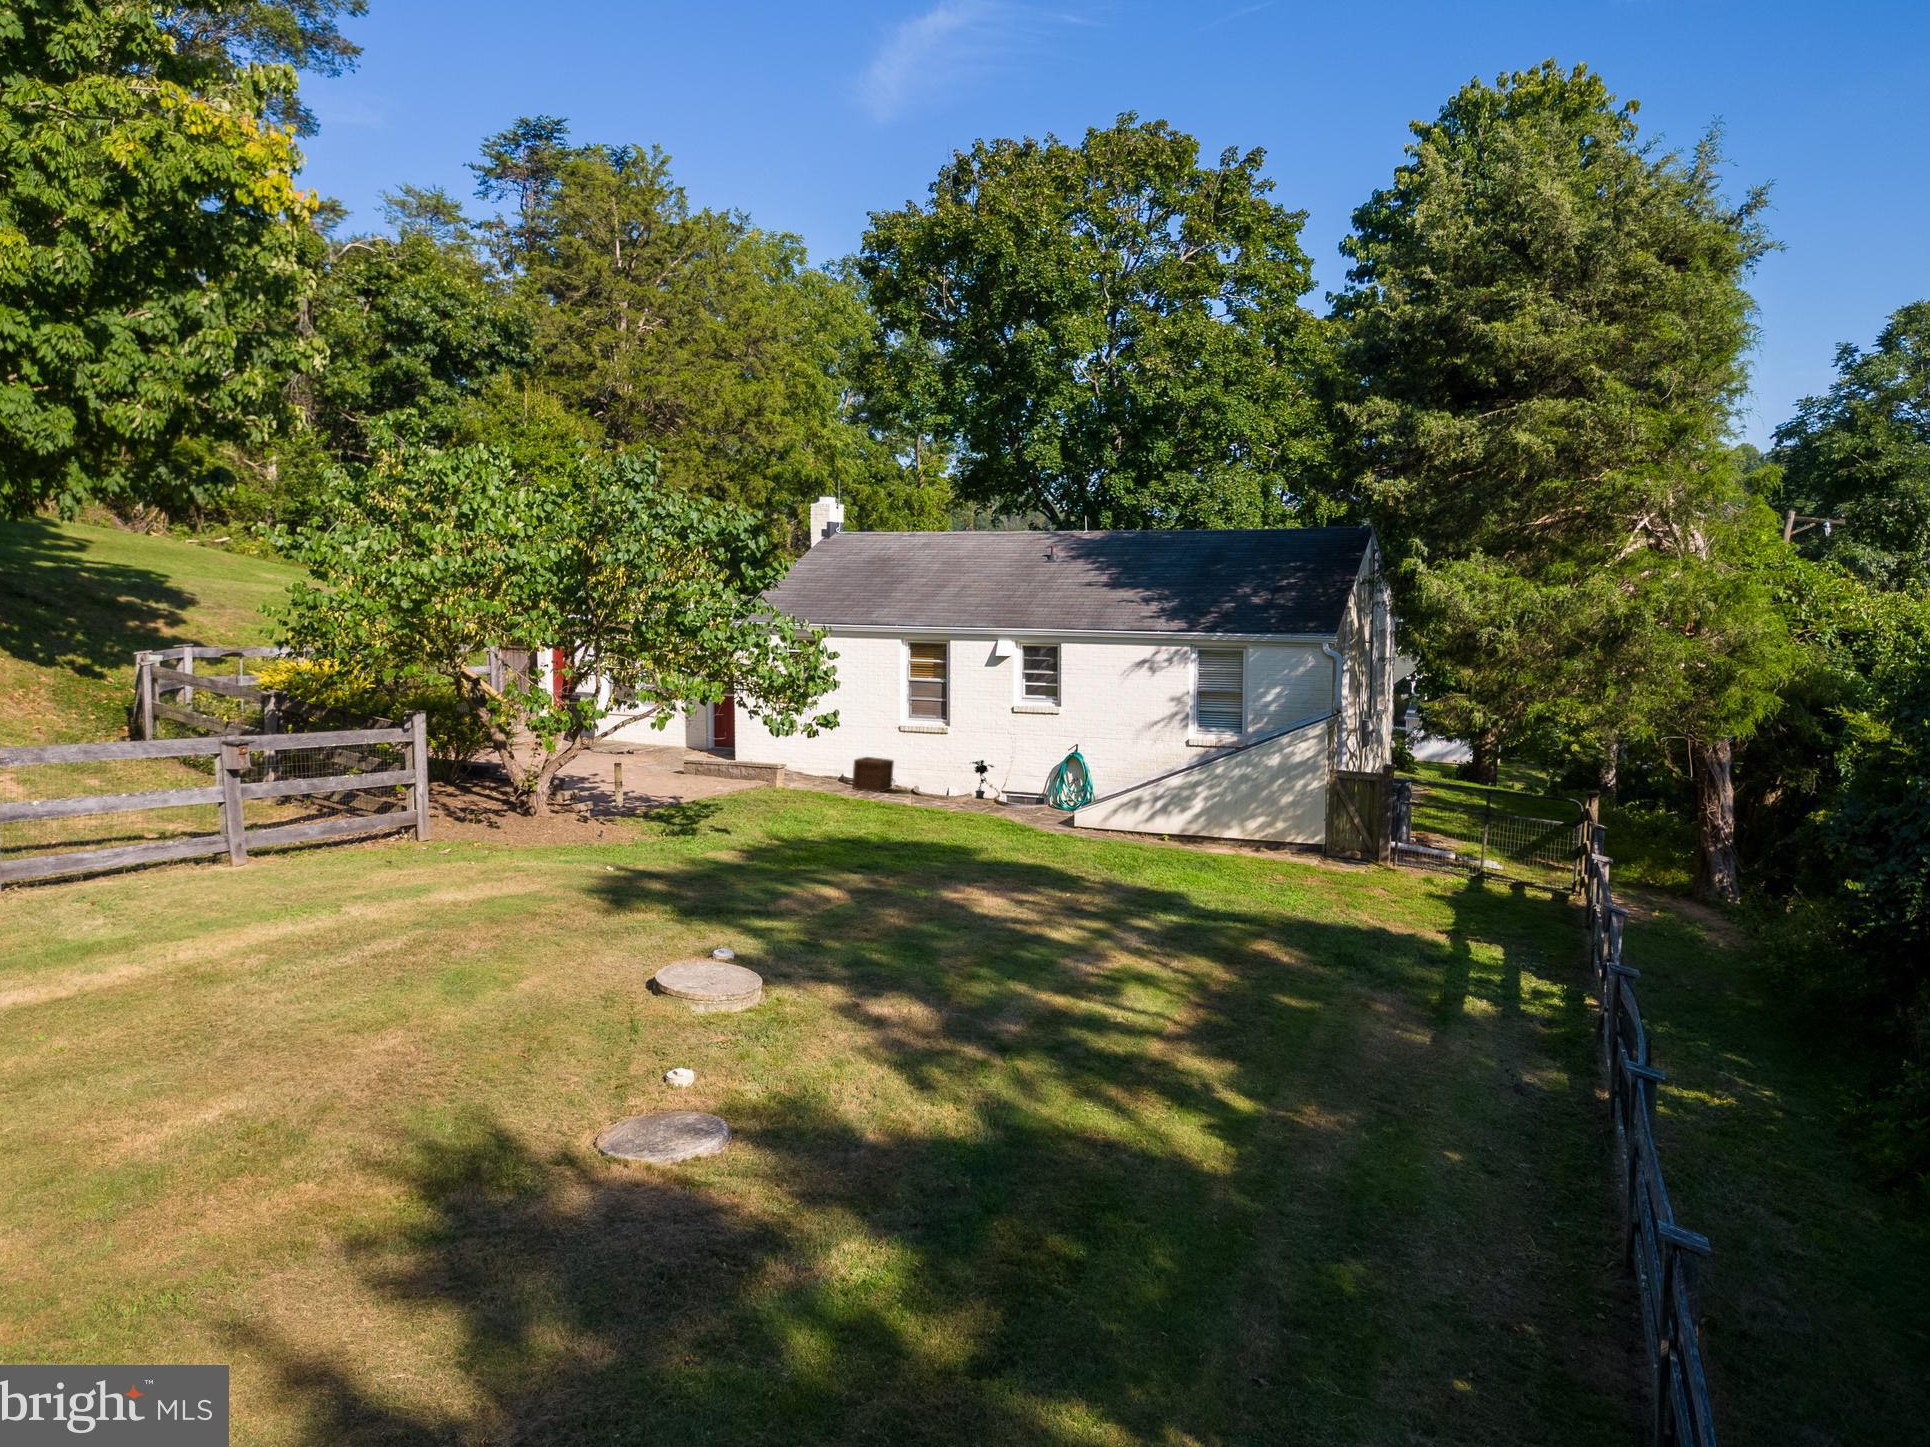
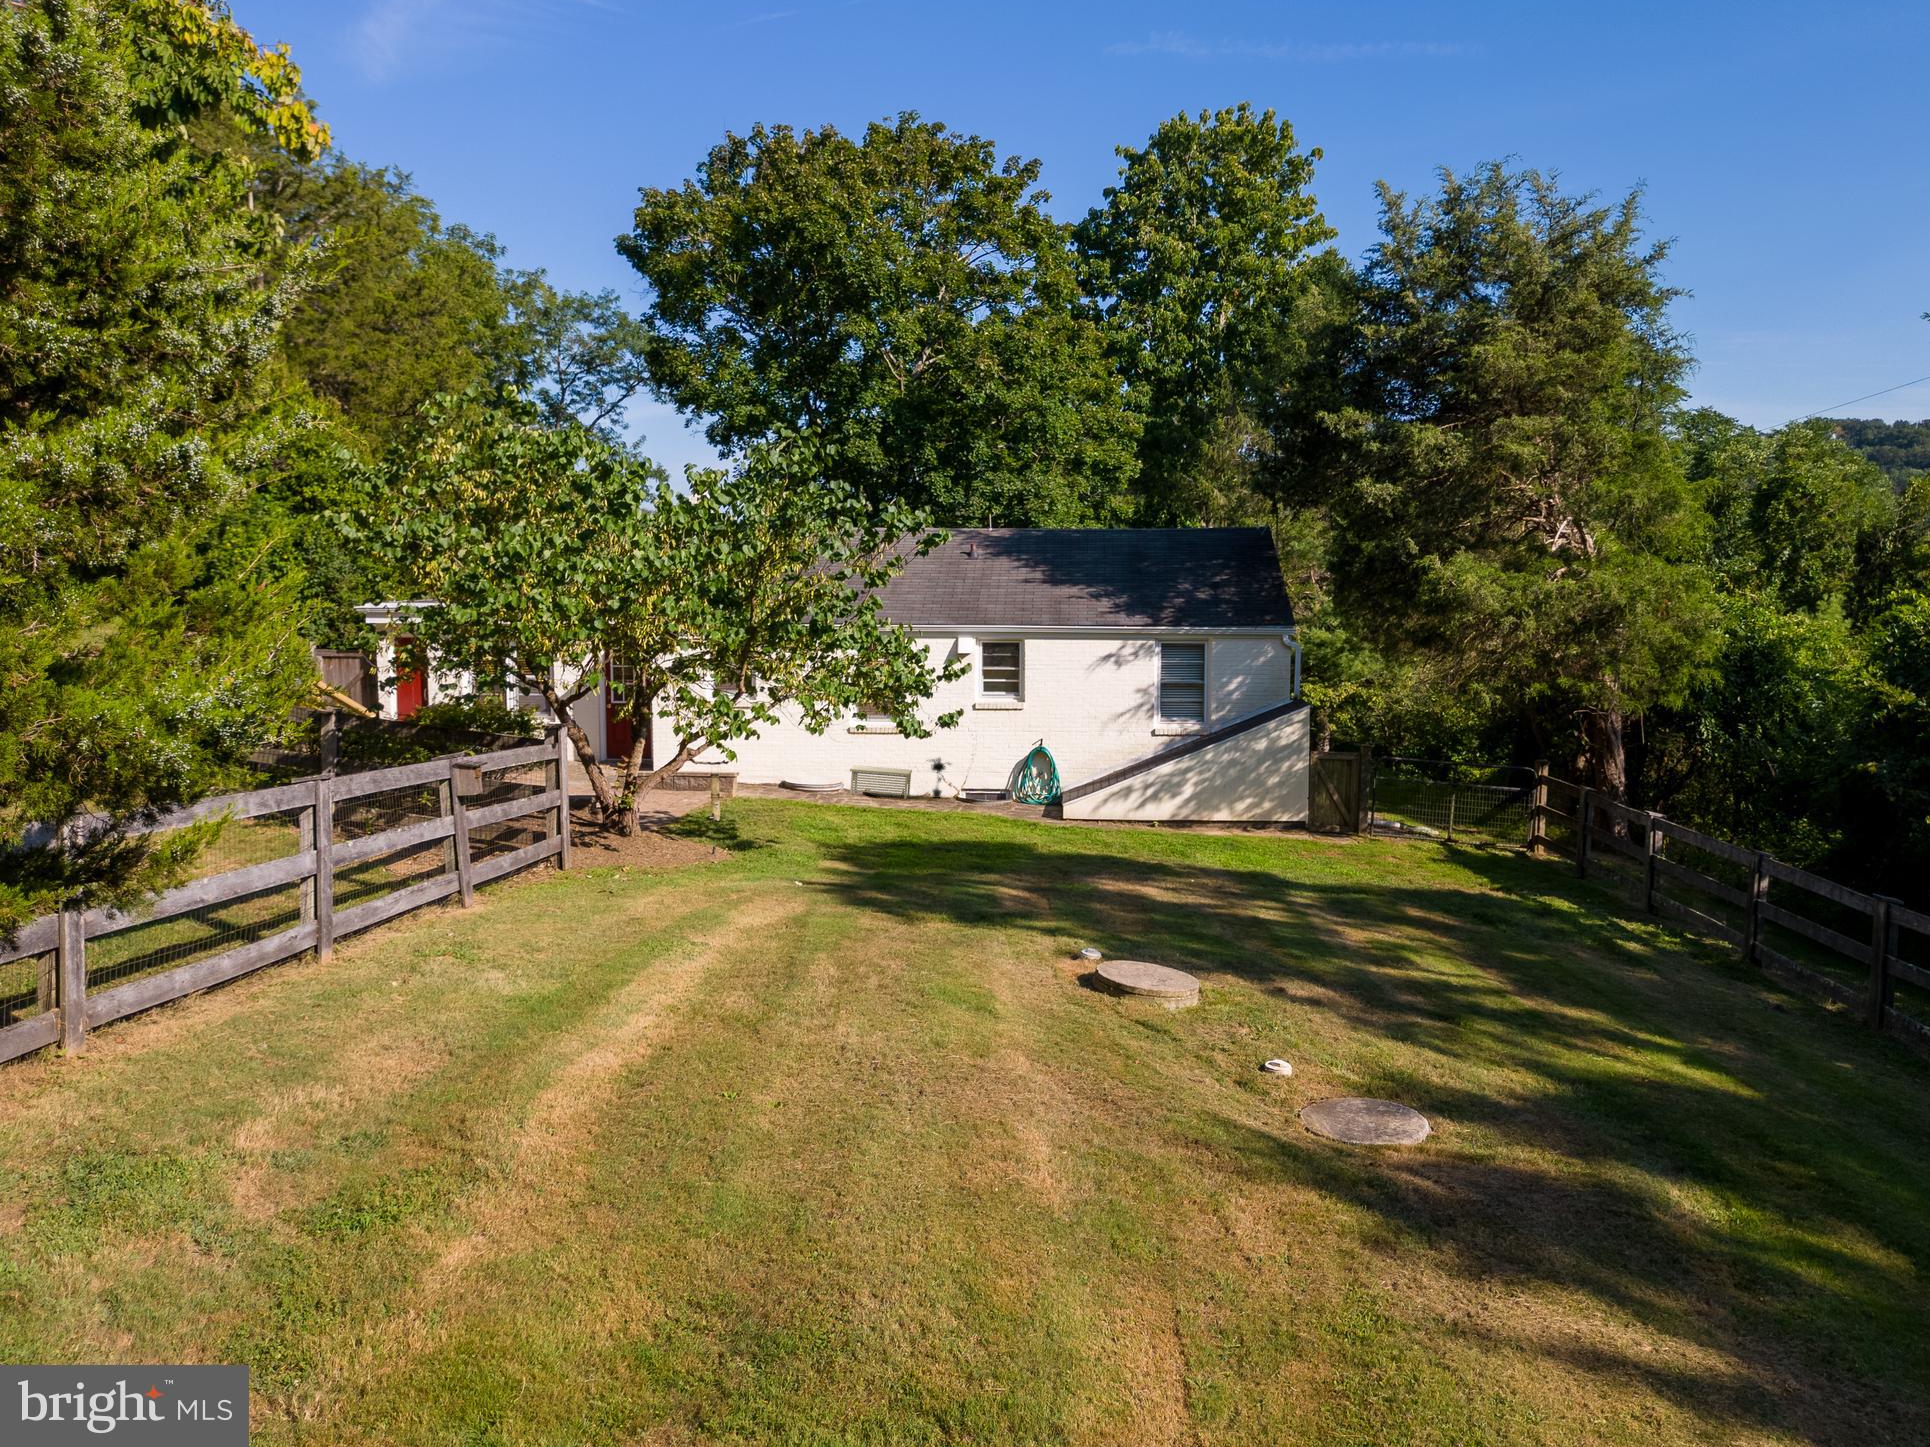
wooden crate: present [852,757,894,792] -> none [801,755,846,793]
storage bench: none [897,767,957,799] -> present [850,765,912,799]

